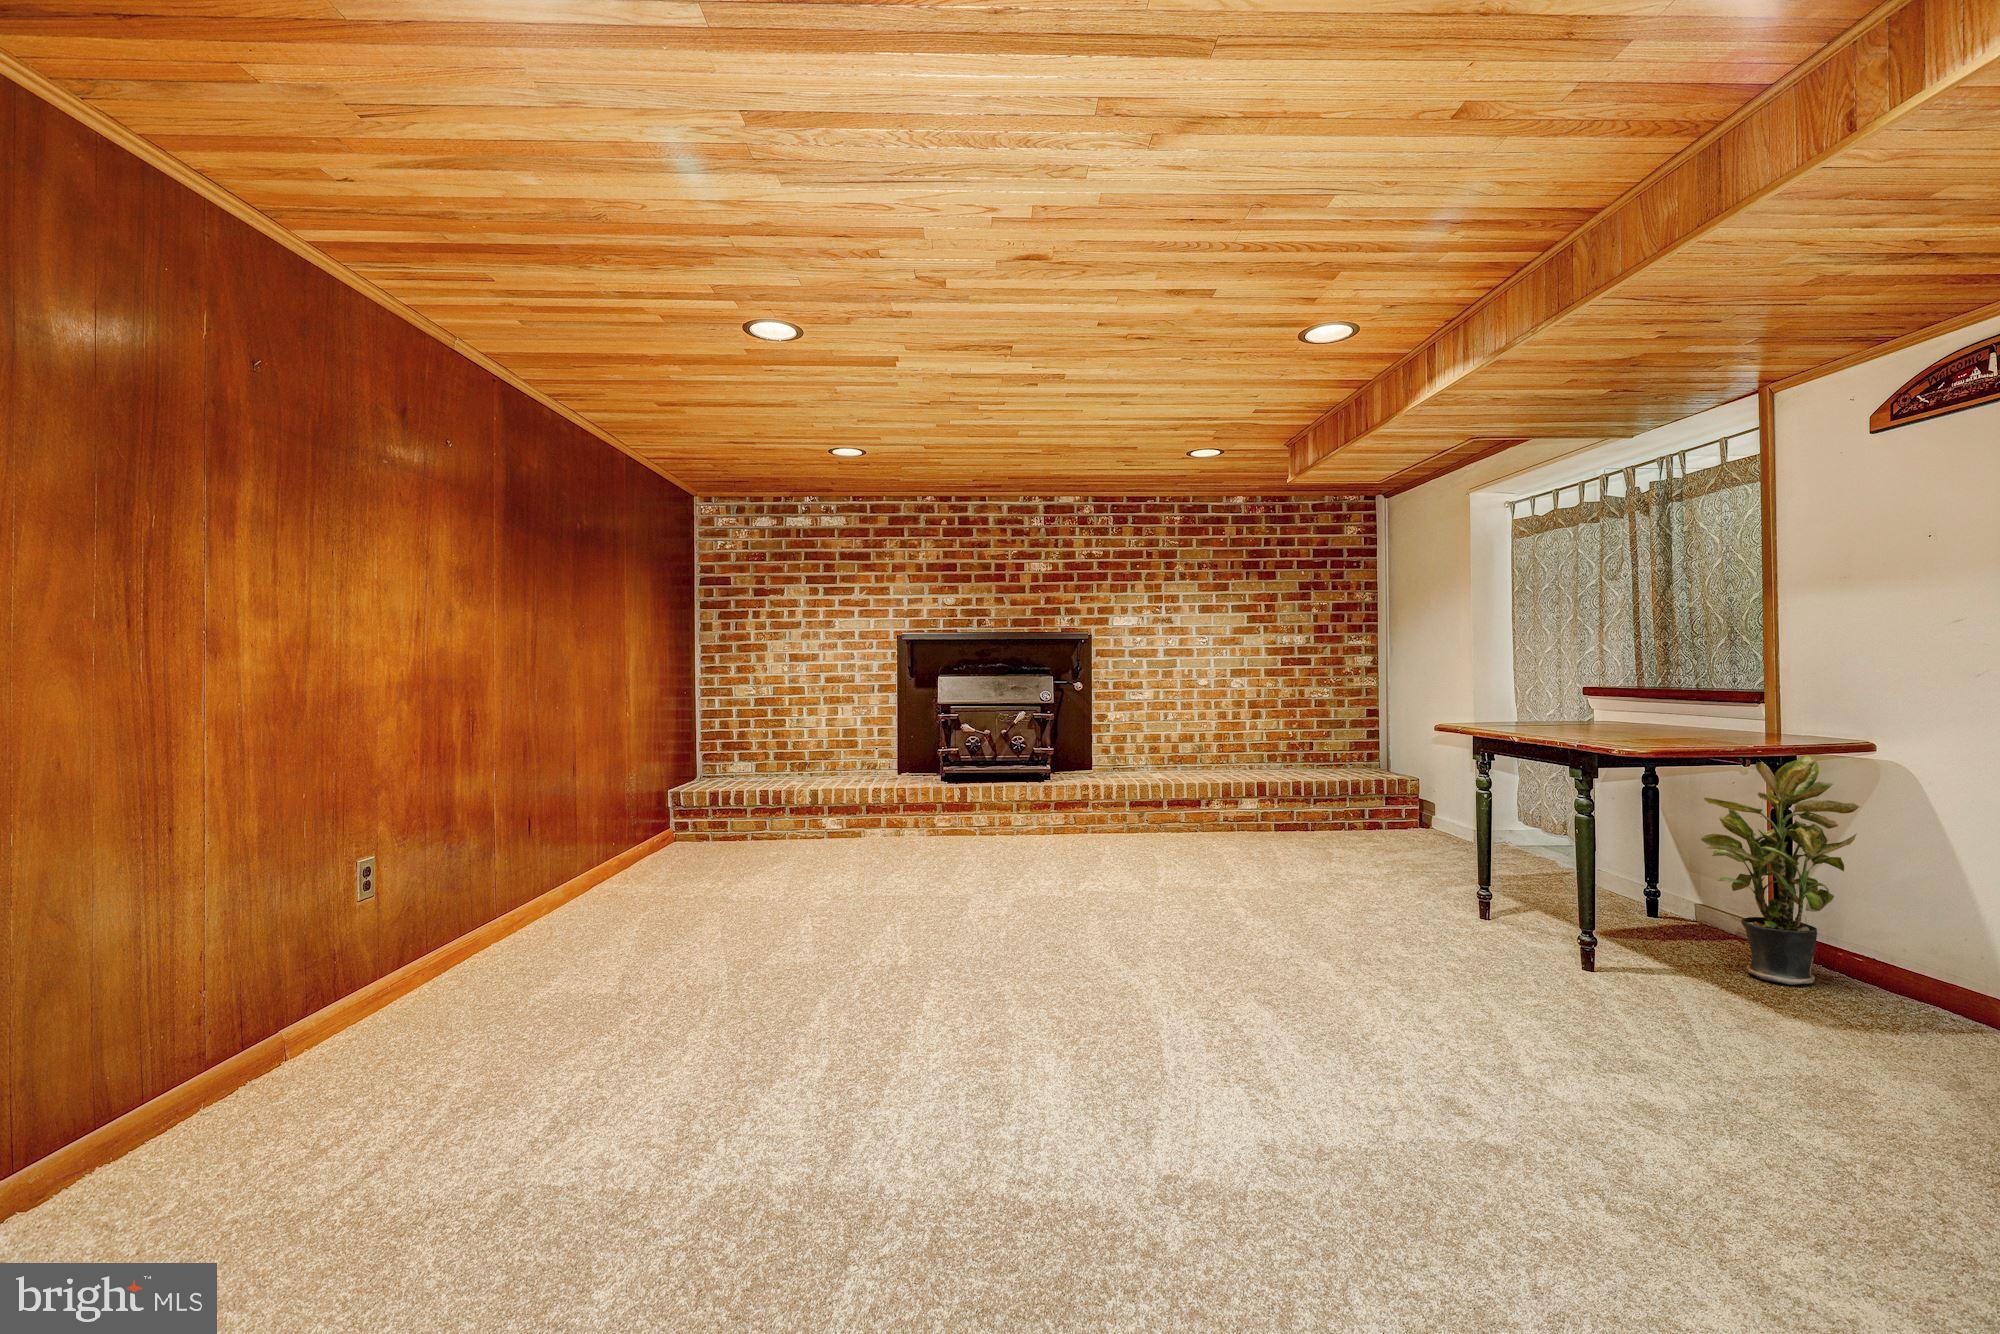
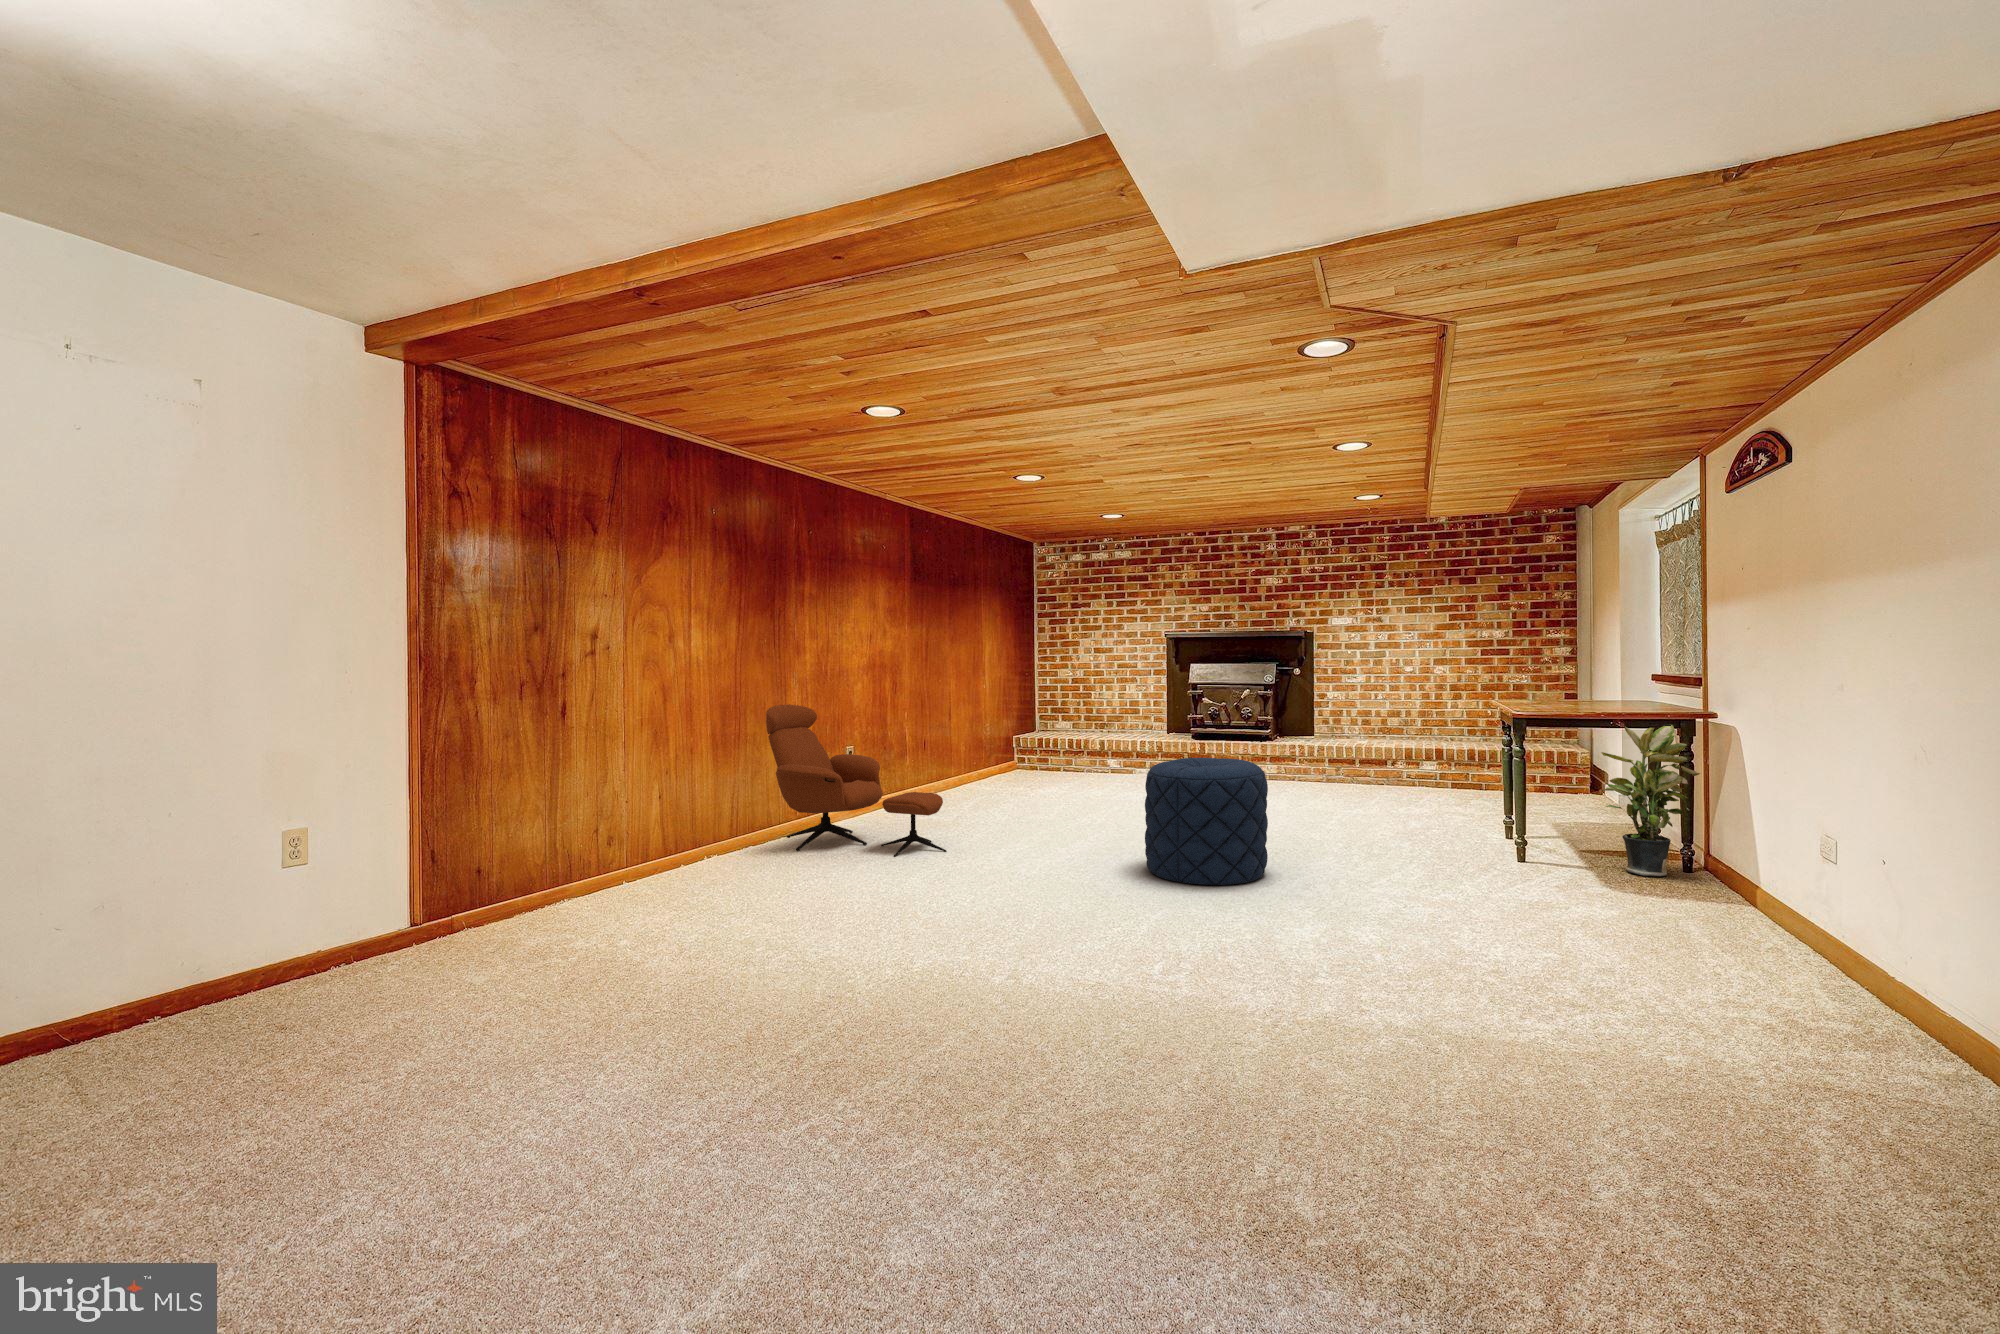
lounge chair: none [102,762,629,1159] -> present [766,704,947,857]
pouf: none [1099,844,1349,1136] -> present [1145,758,1268,885]

